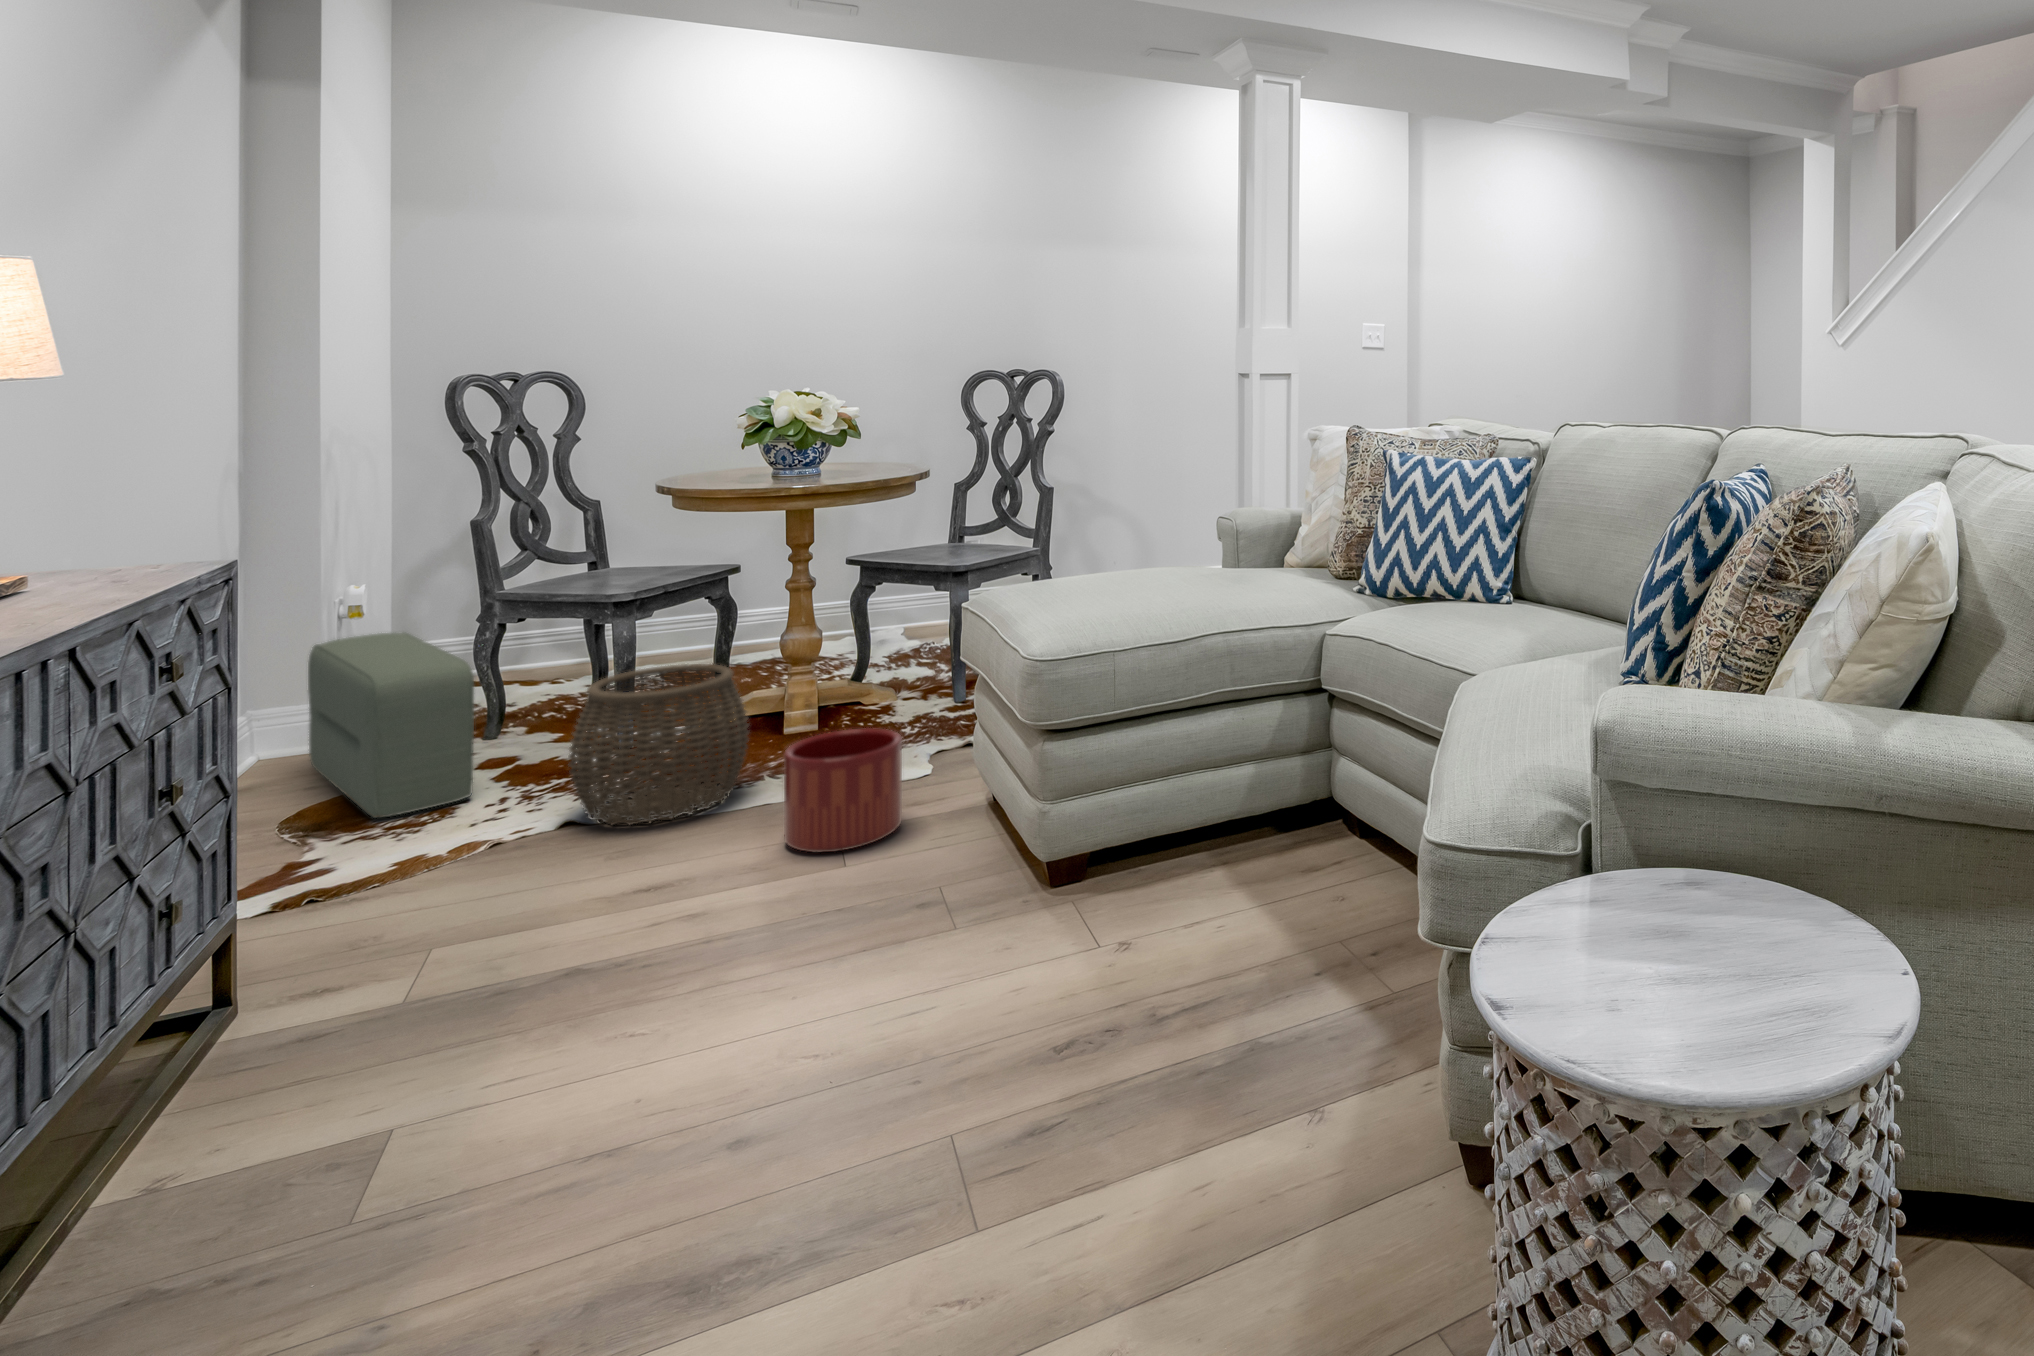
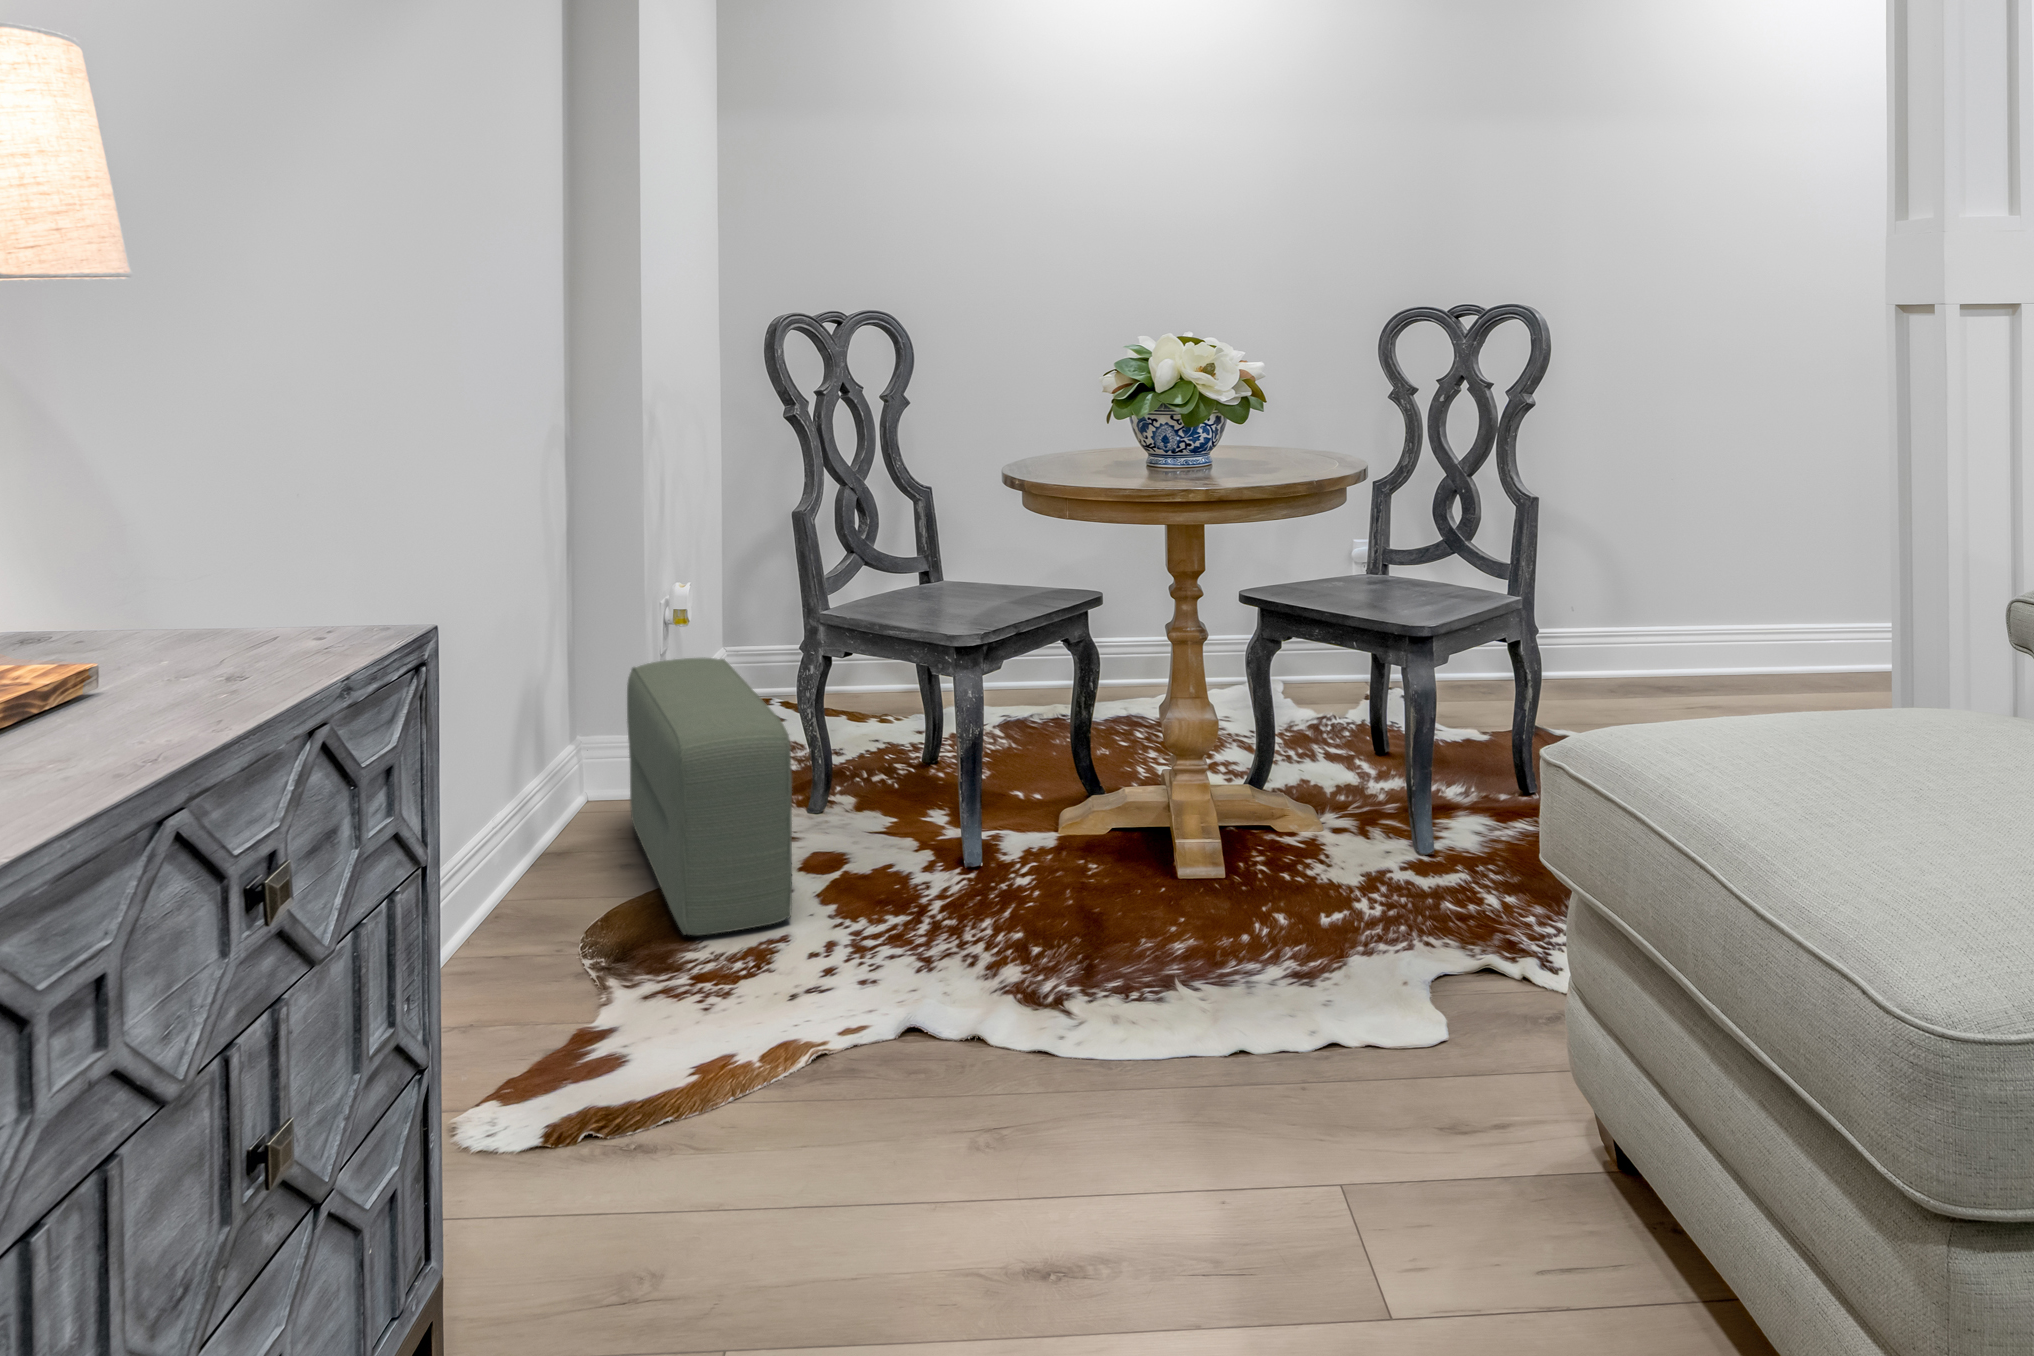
woven basket: present [568,664,749,825] -> none [902,764,1142,1033]
planter: present [784,728,902,852] -> none [1214,938,1407,1186]

